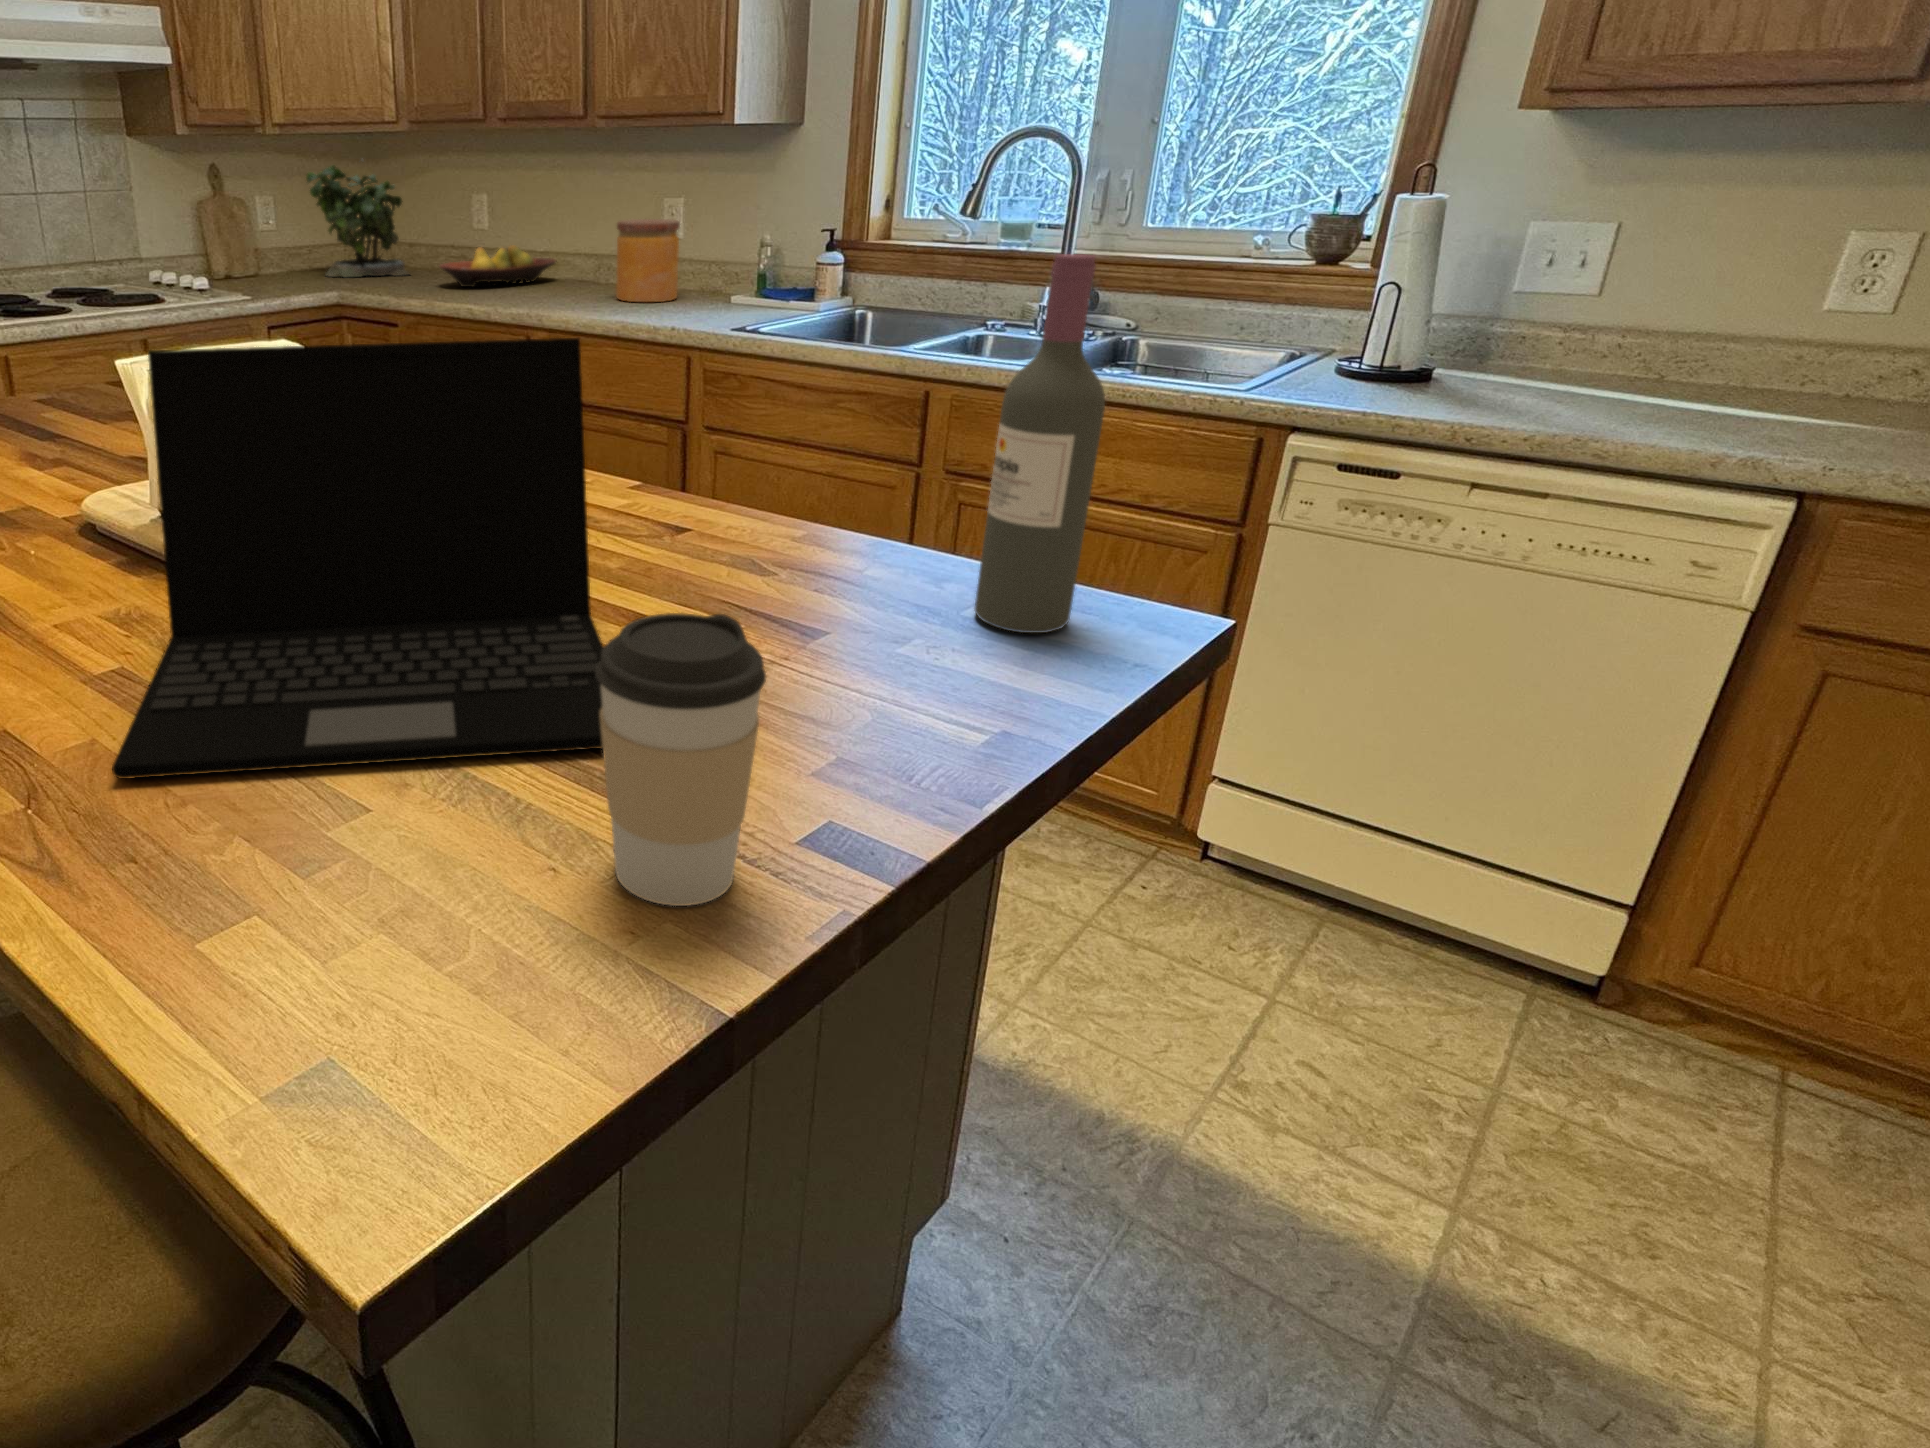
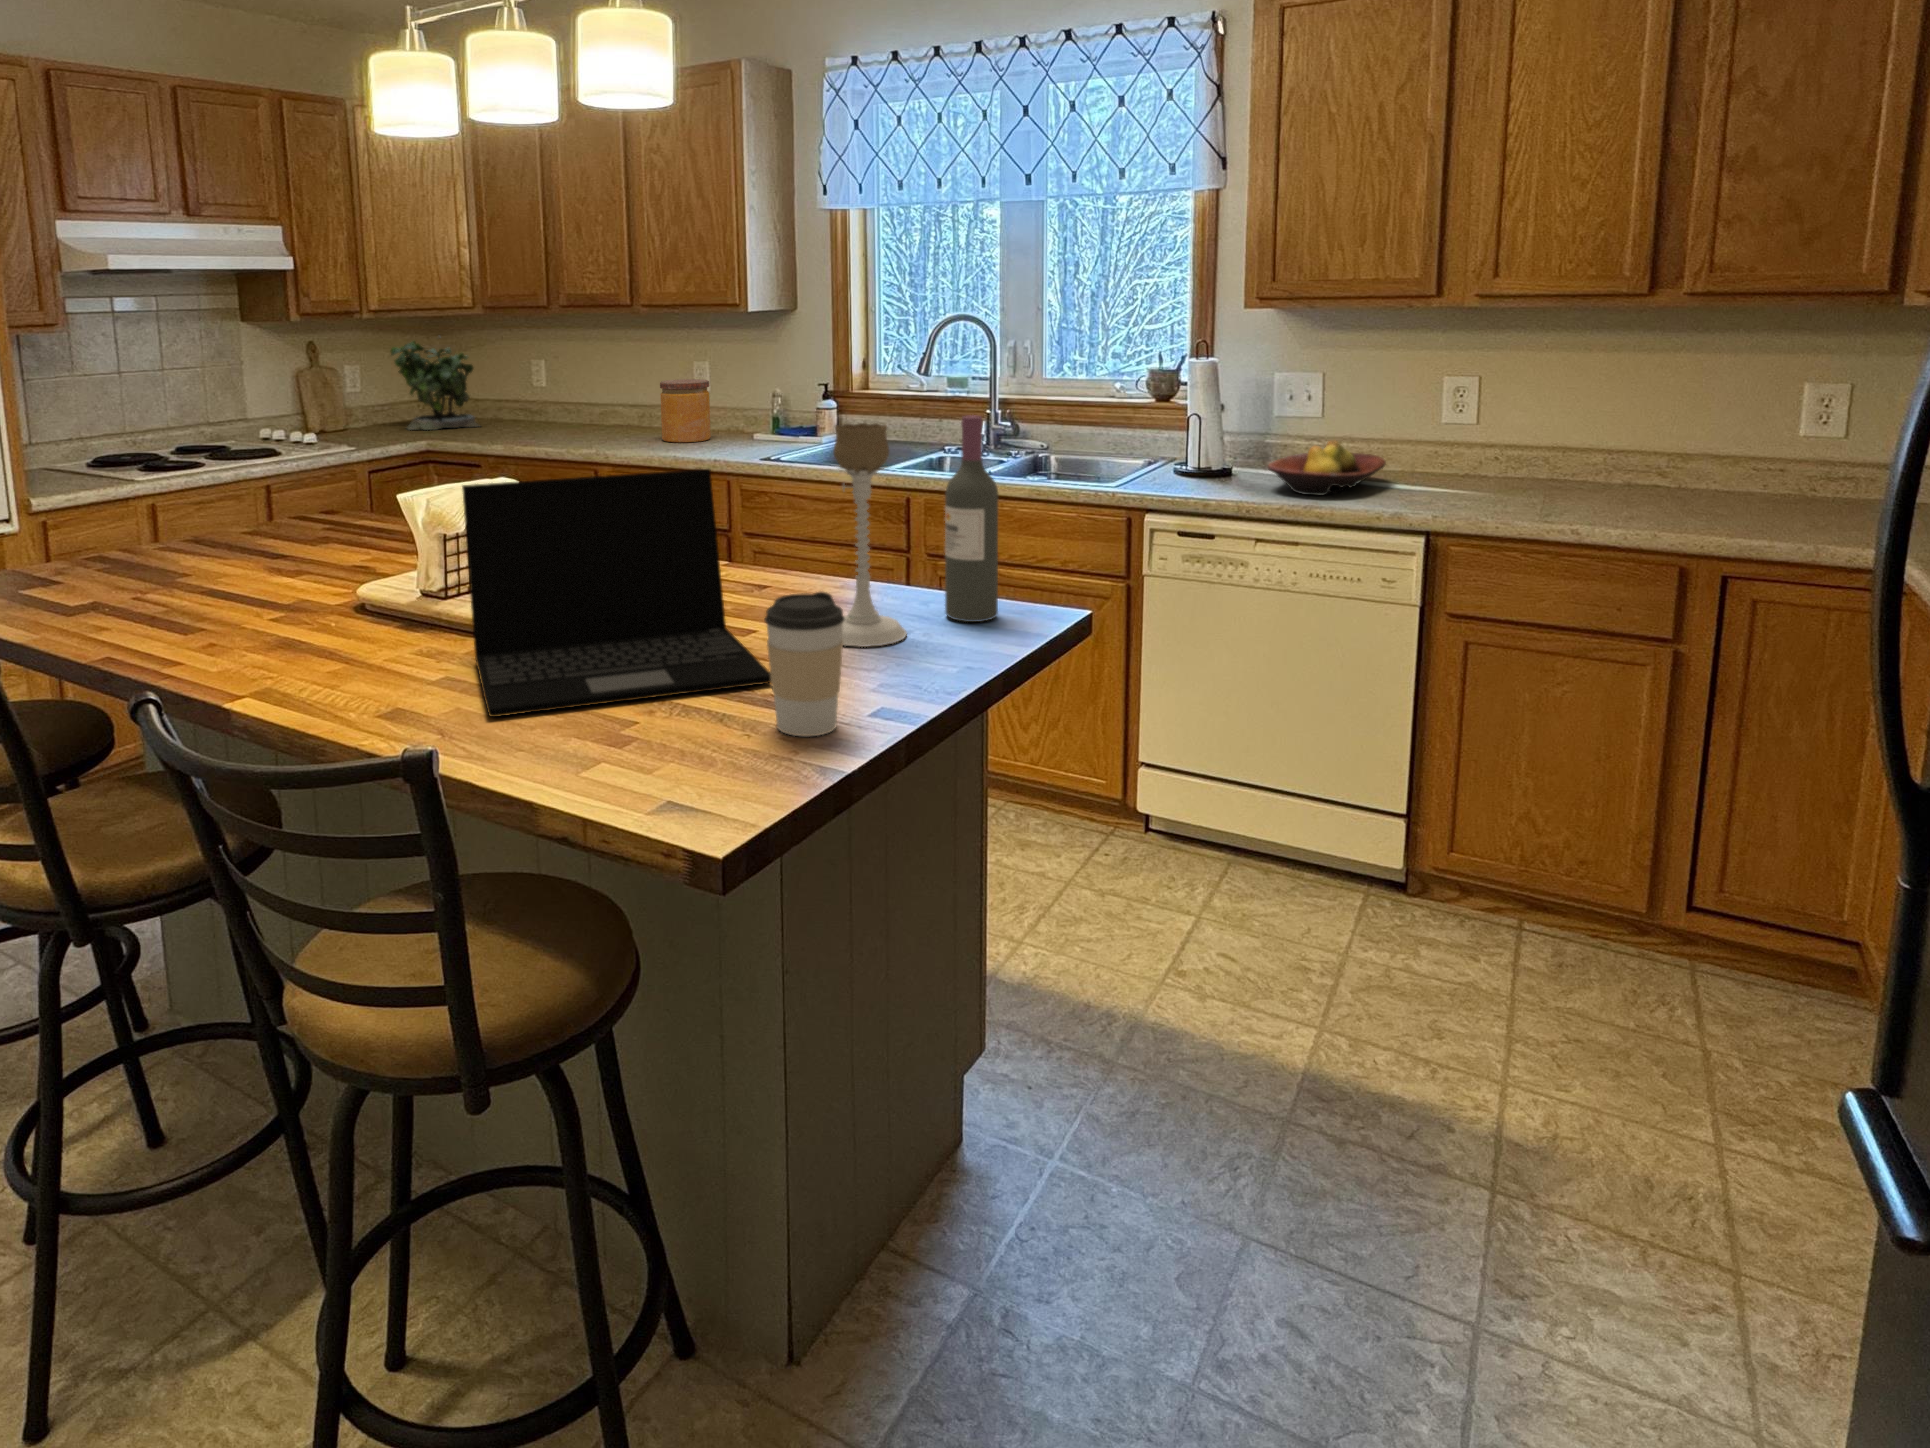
fruit bowl: present [440,245,556,287] -> present [1268,440,1386,495]
candle holder: none [749,260,907,673] -> present [834,423,907,647]

